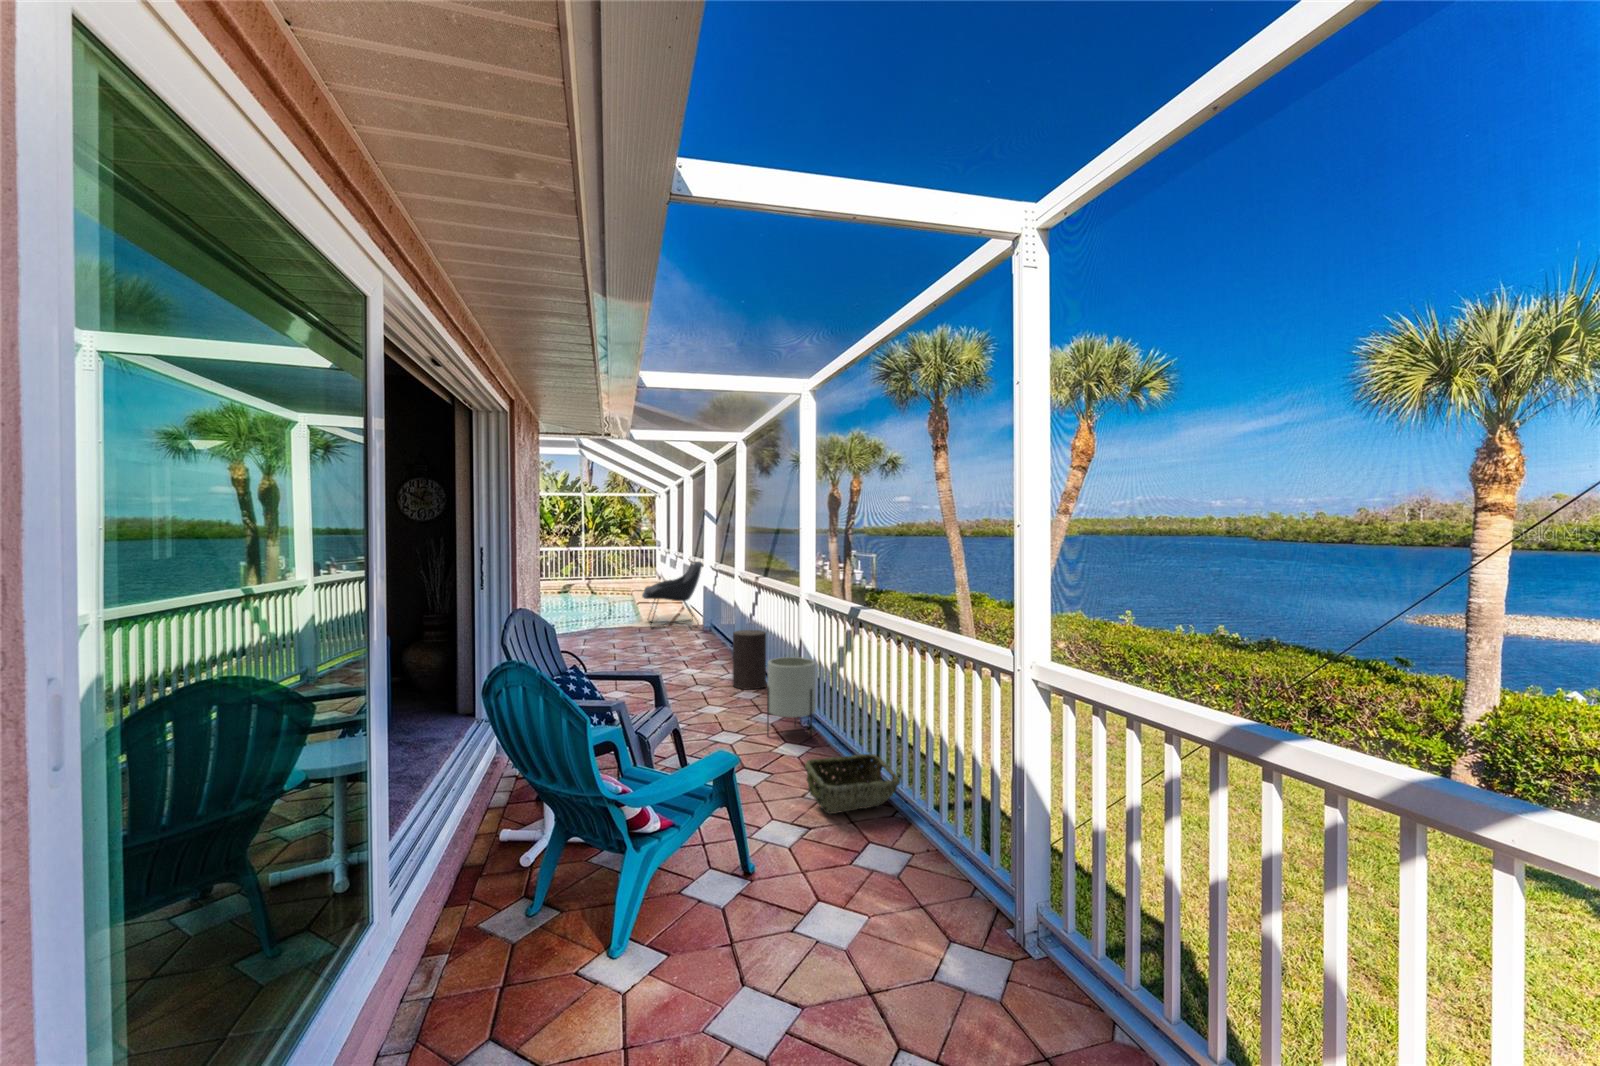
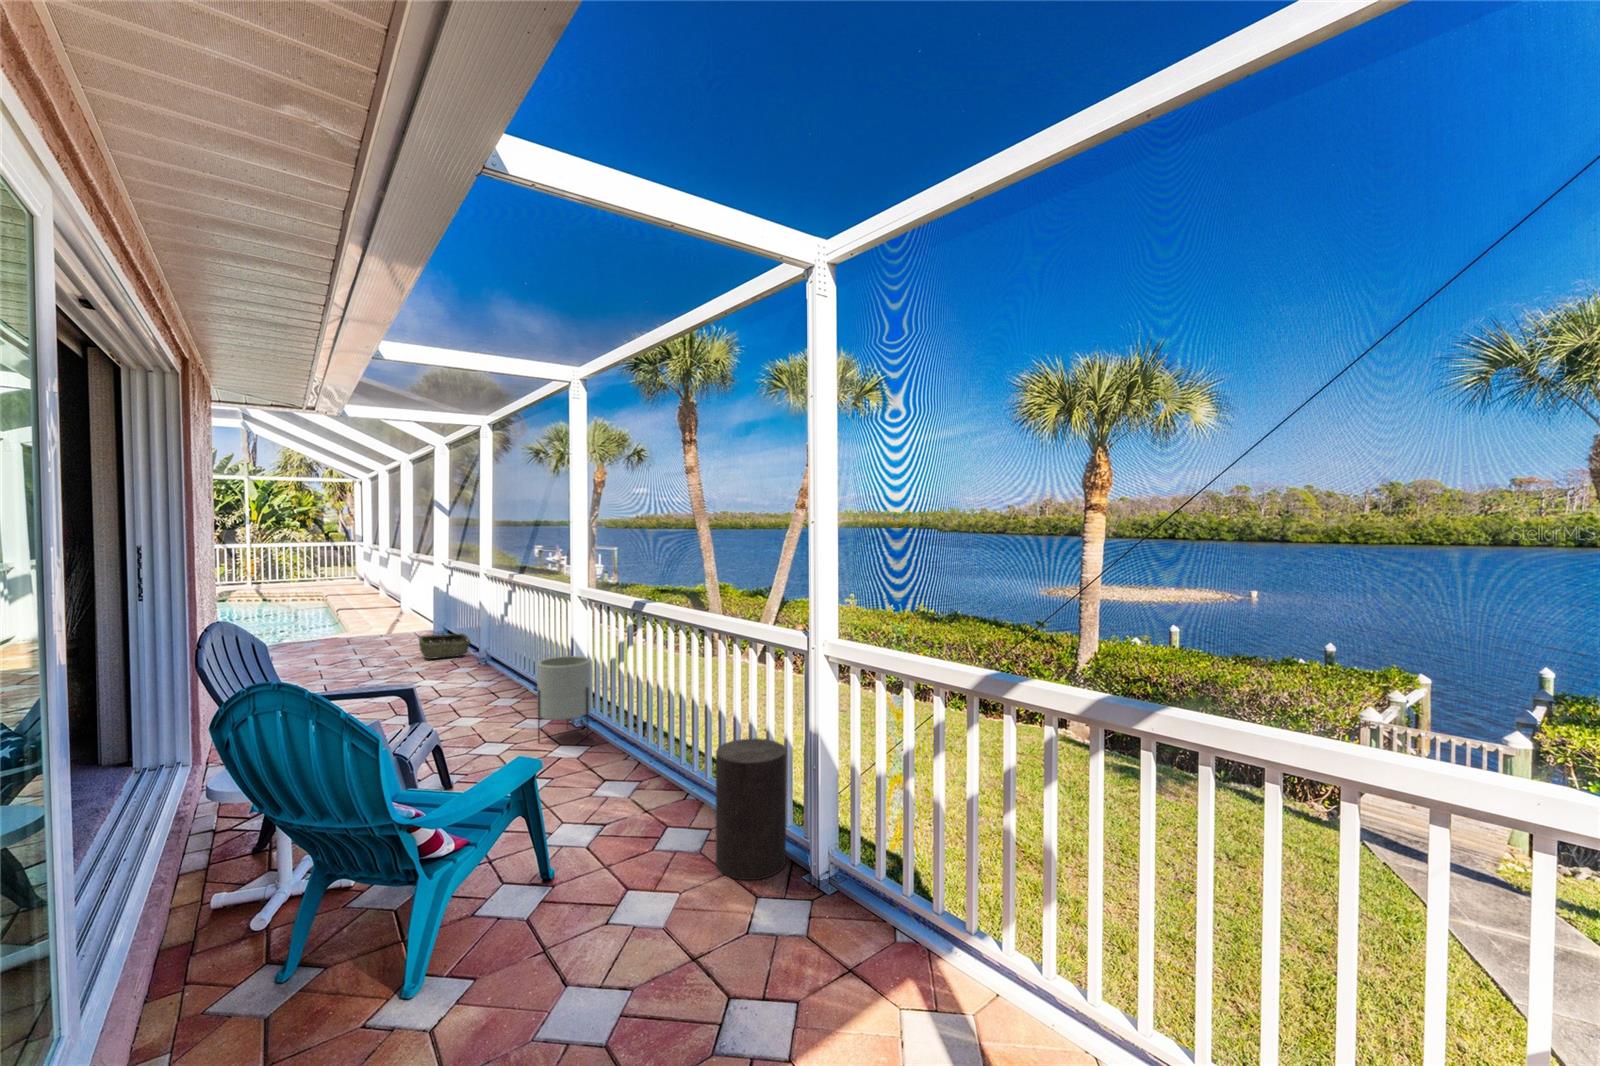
lounge chair: present [642,562,702,629] -> none [349,558,430,640]
stool: present [733,630,766,689] -> present [716,738,786,880]
woven basket: present [805,754,900,814] -> present [418,634,470,659]

